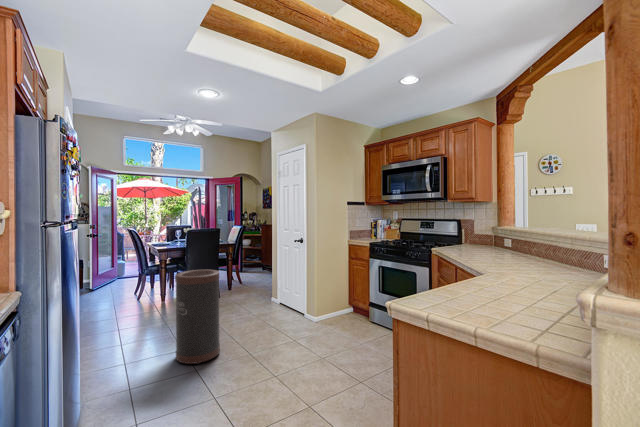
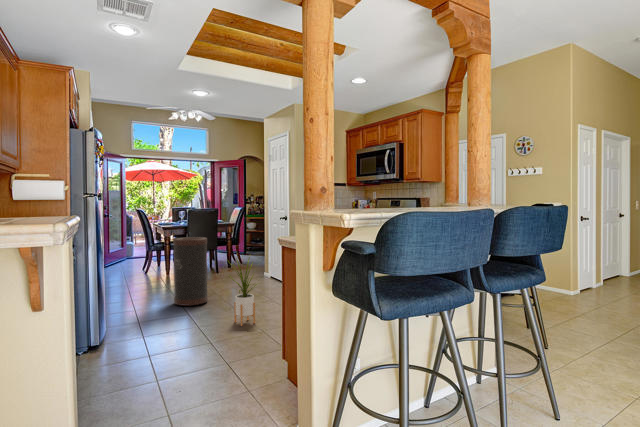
house plant: none [258,297,311,409] -> present [232,257,257,326]

